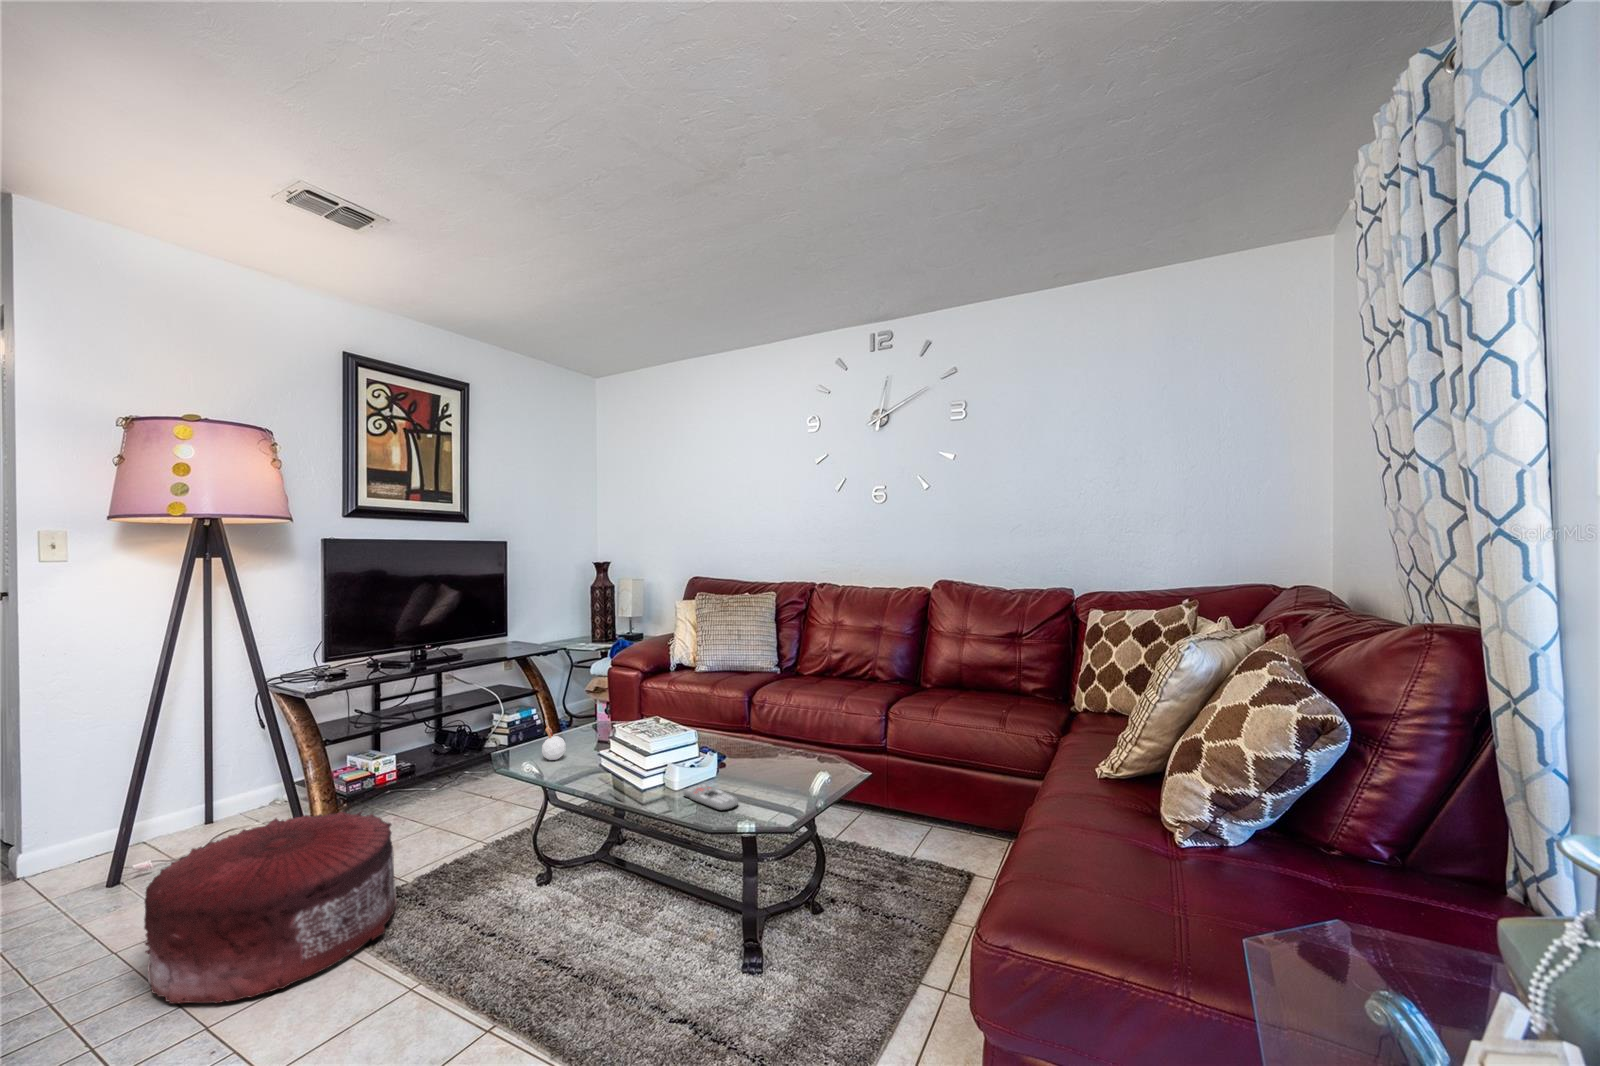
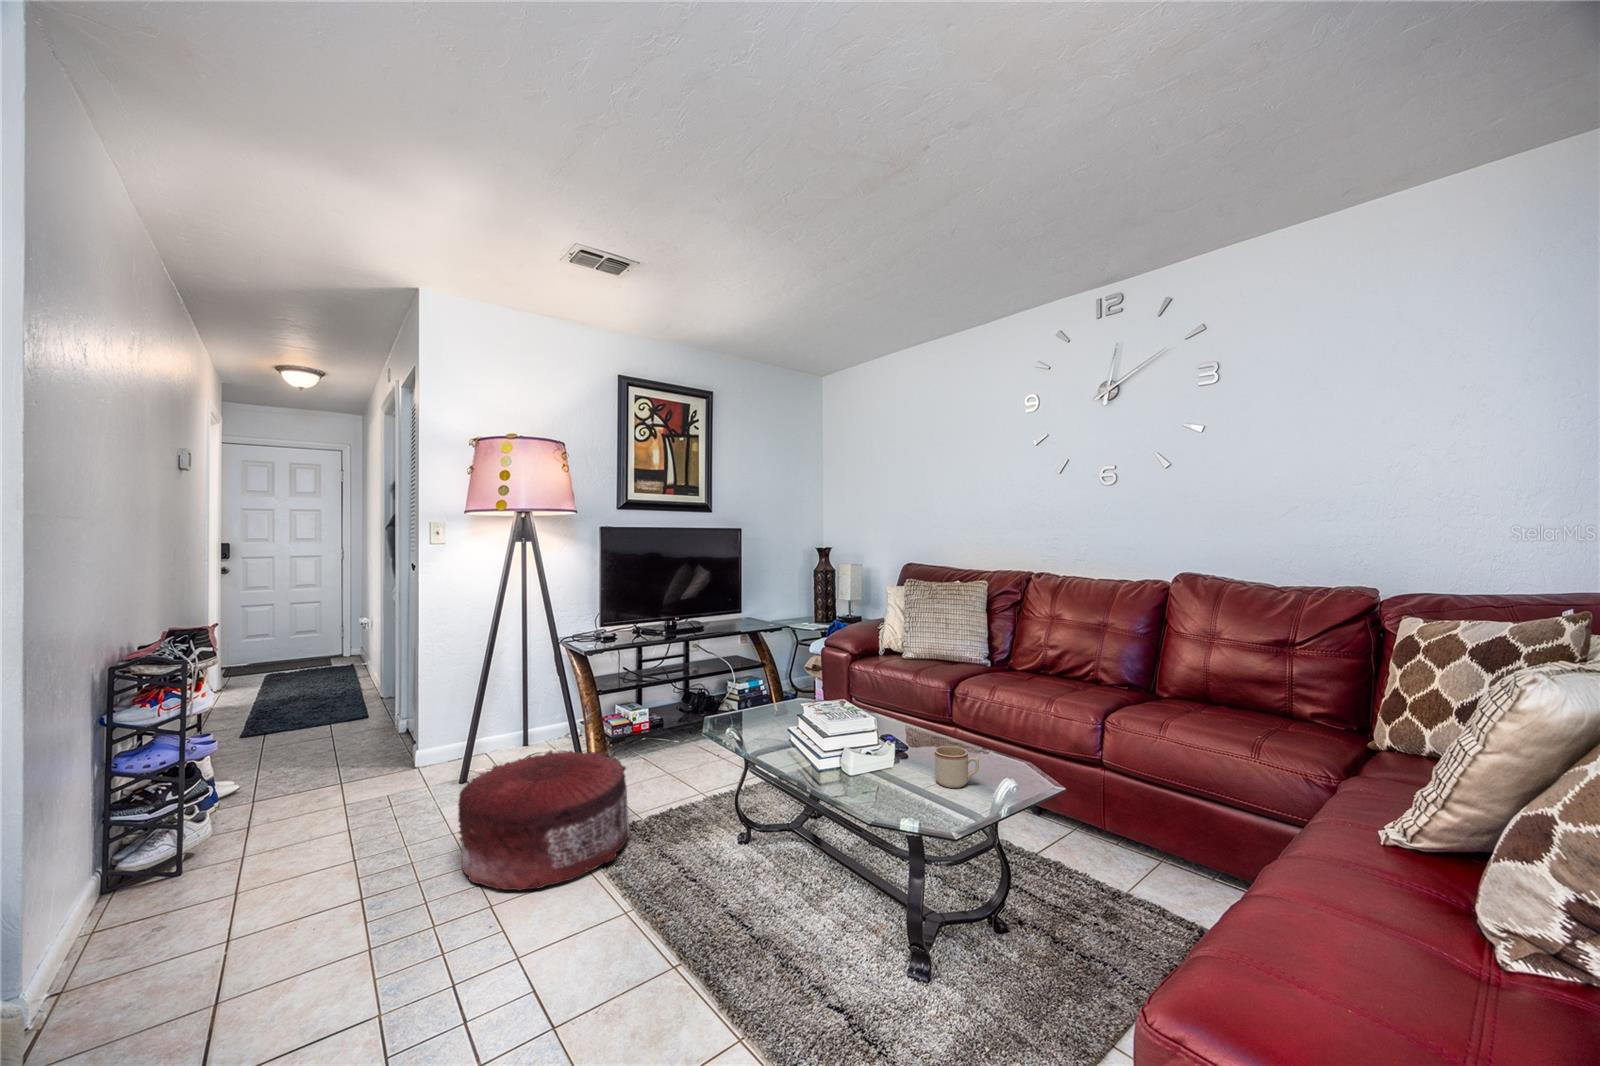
candle: present [542,720,566,760] -> none [746,692,767,730]
mug: none [754,749,795,788] -> present [935,746,979,788]
remote control: present [683,784,739,810] -> none [860,773,912,804]

